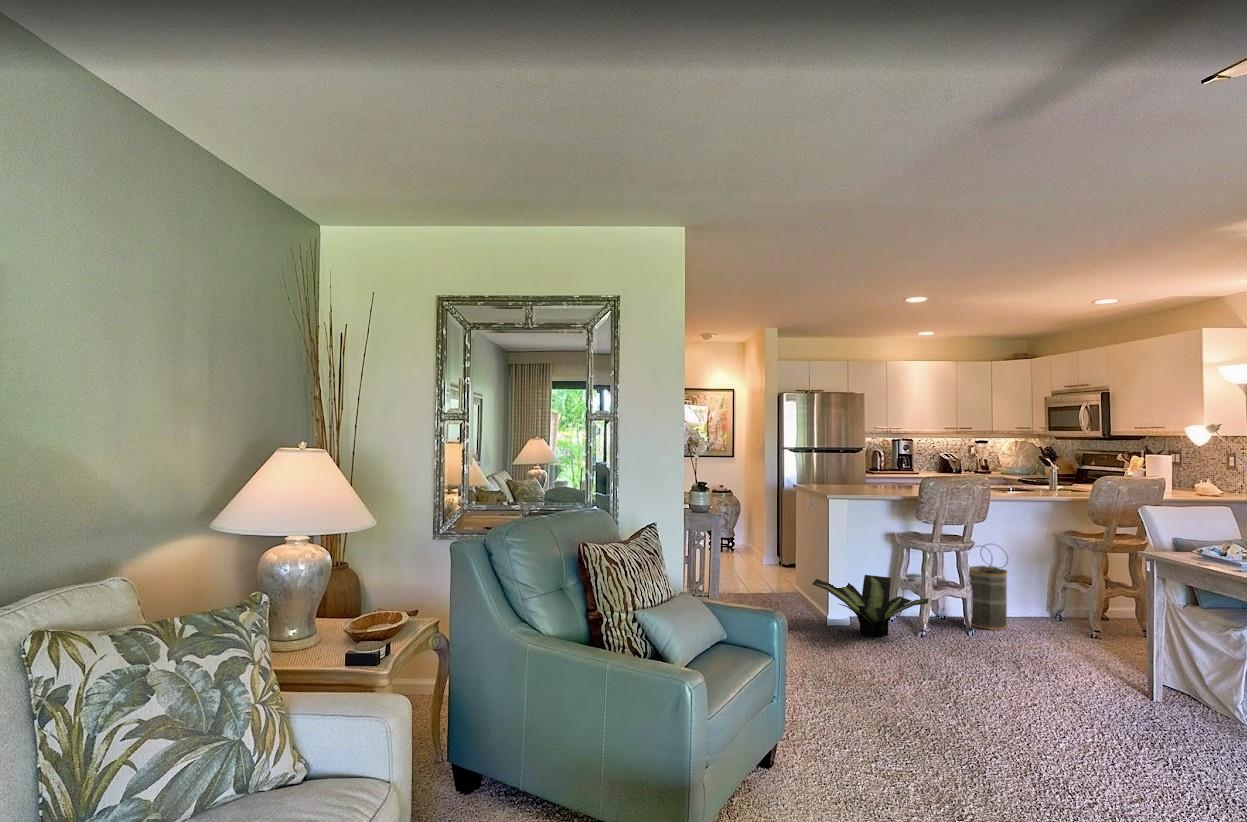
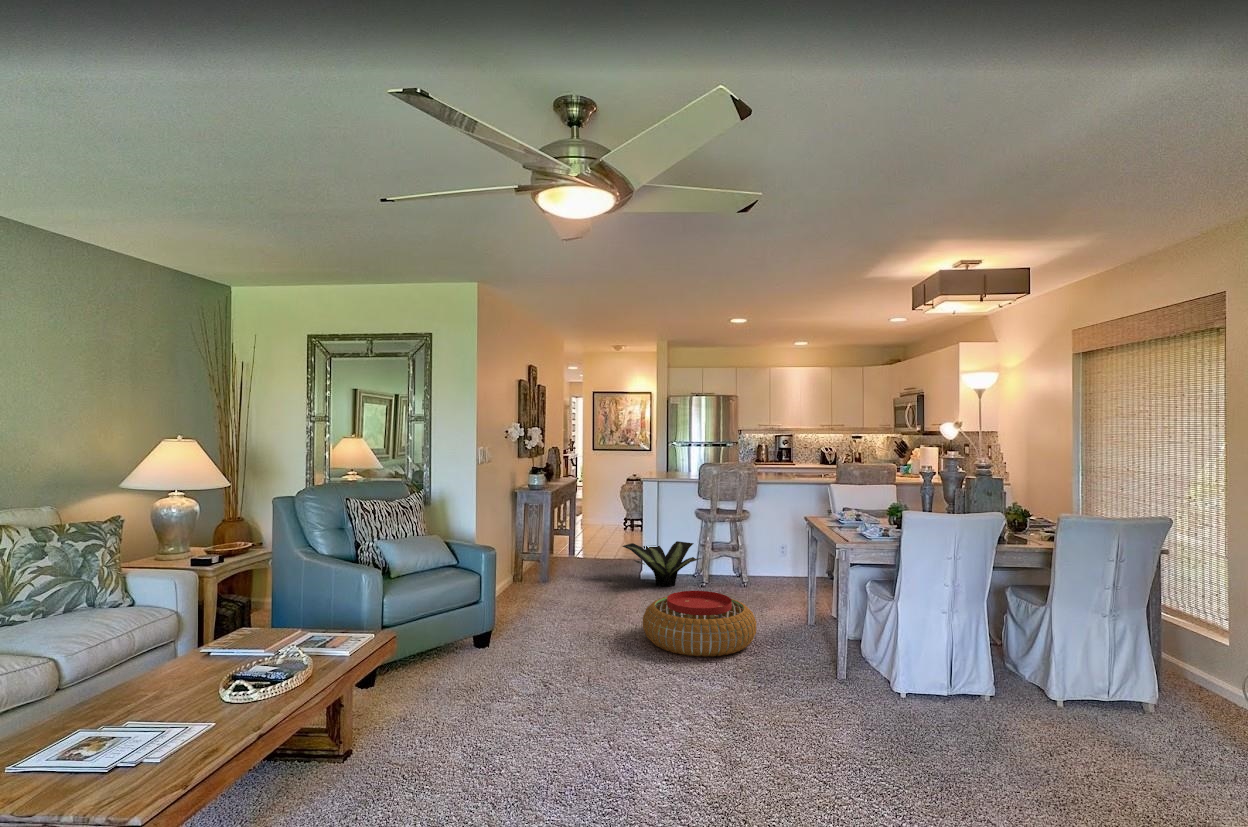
basket: present [967,546,1008,630] -> none [752,517,786,585]
pouf: none [970,660,1166,770] -> present [643,591,757,657]

